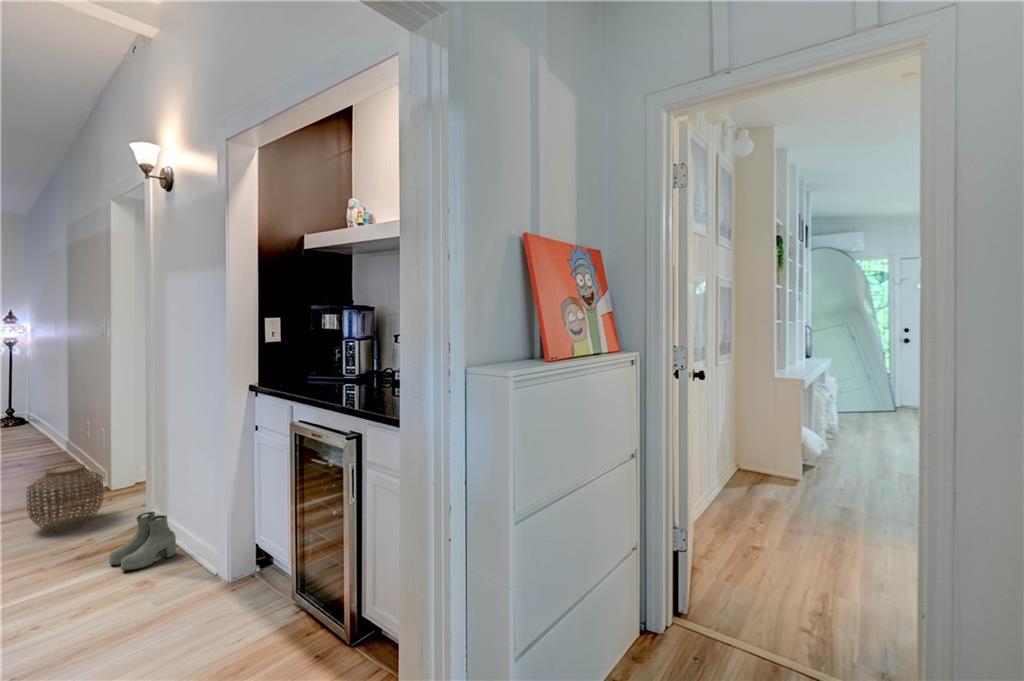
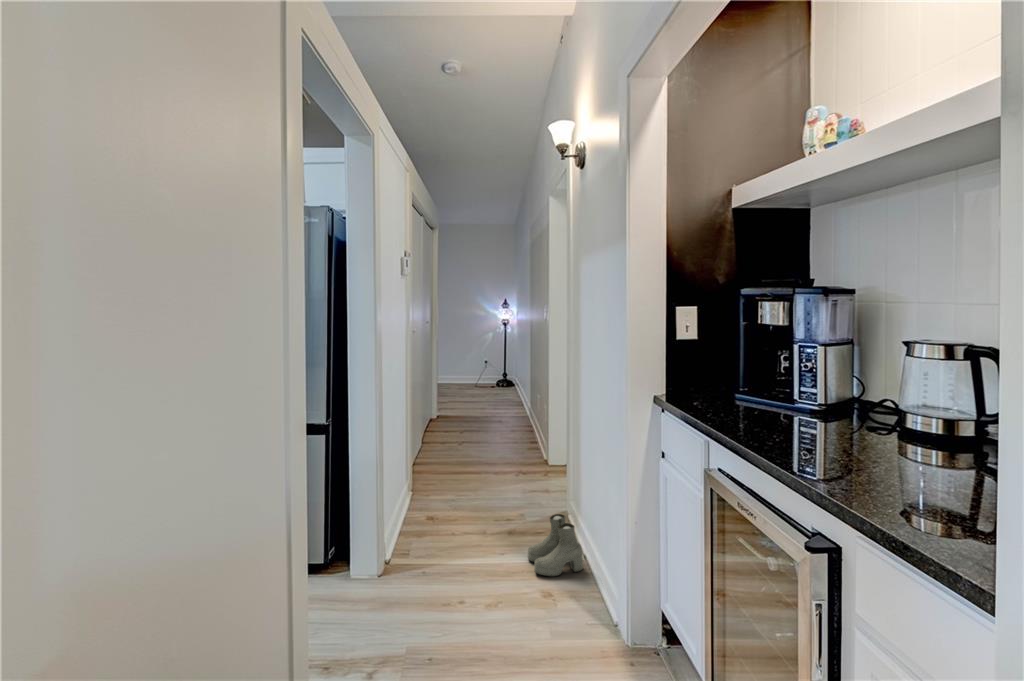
woven basket: present [27,464,103,532] -> none [485,440,536,501]

